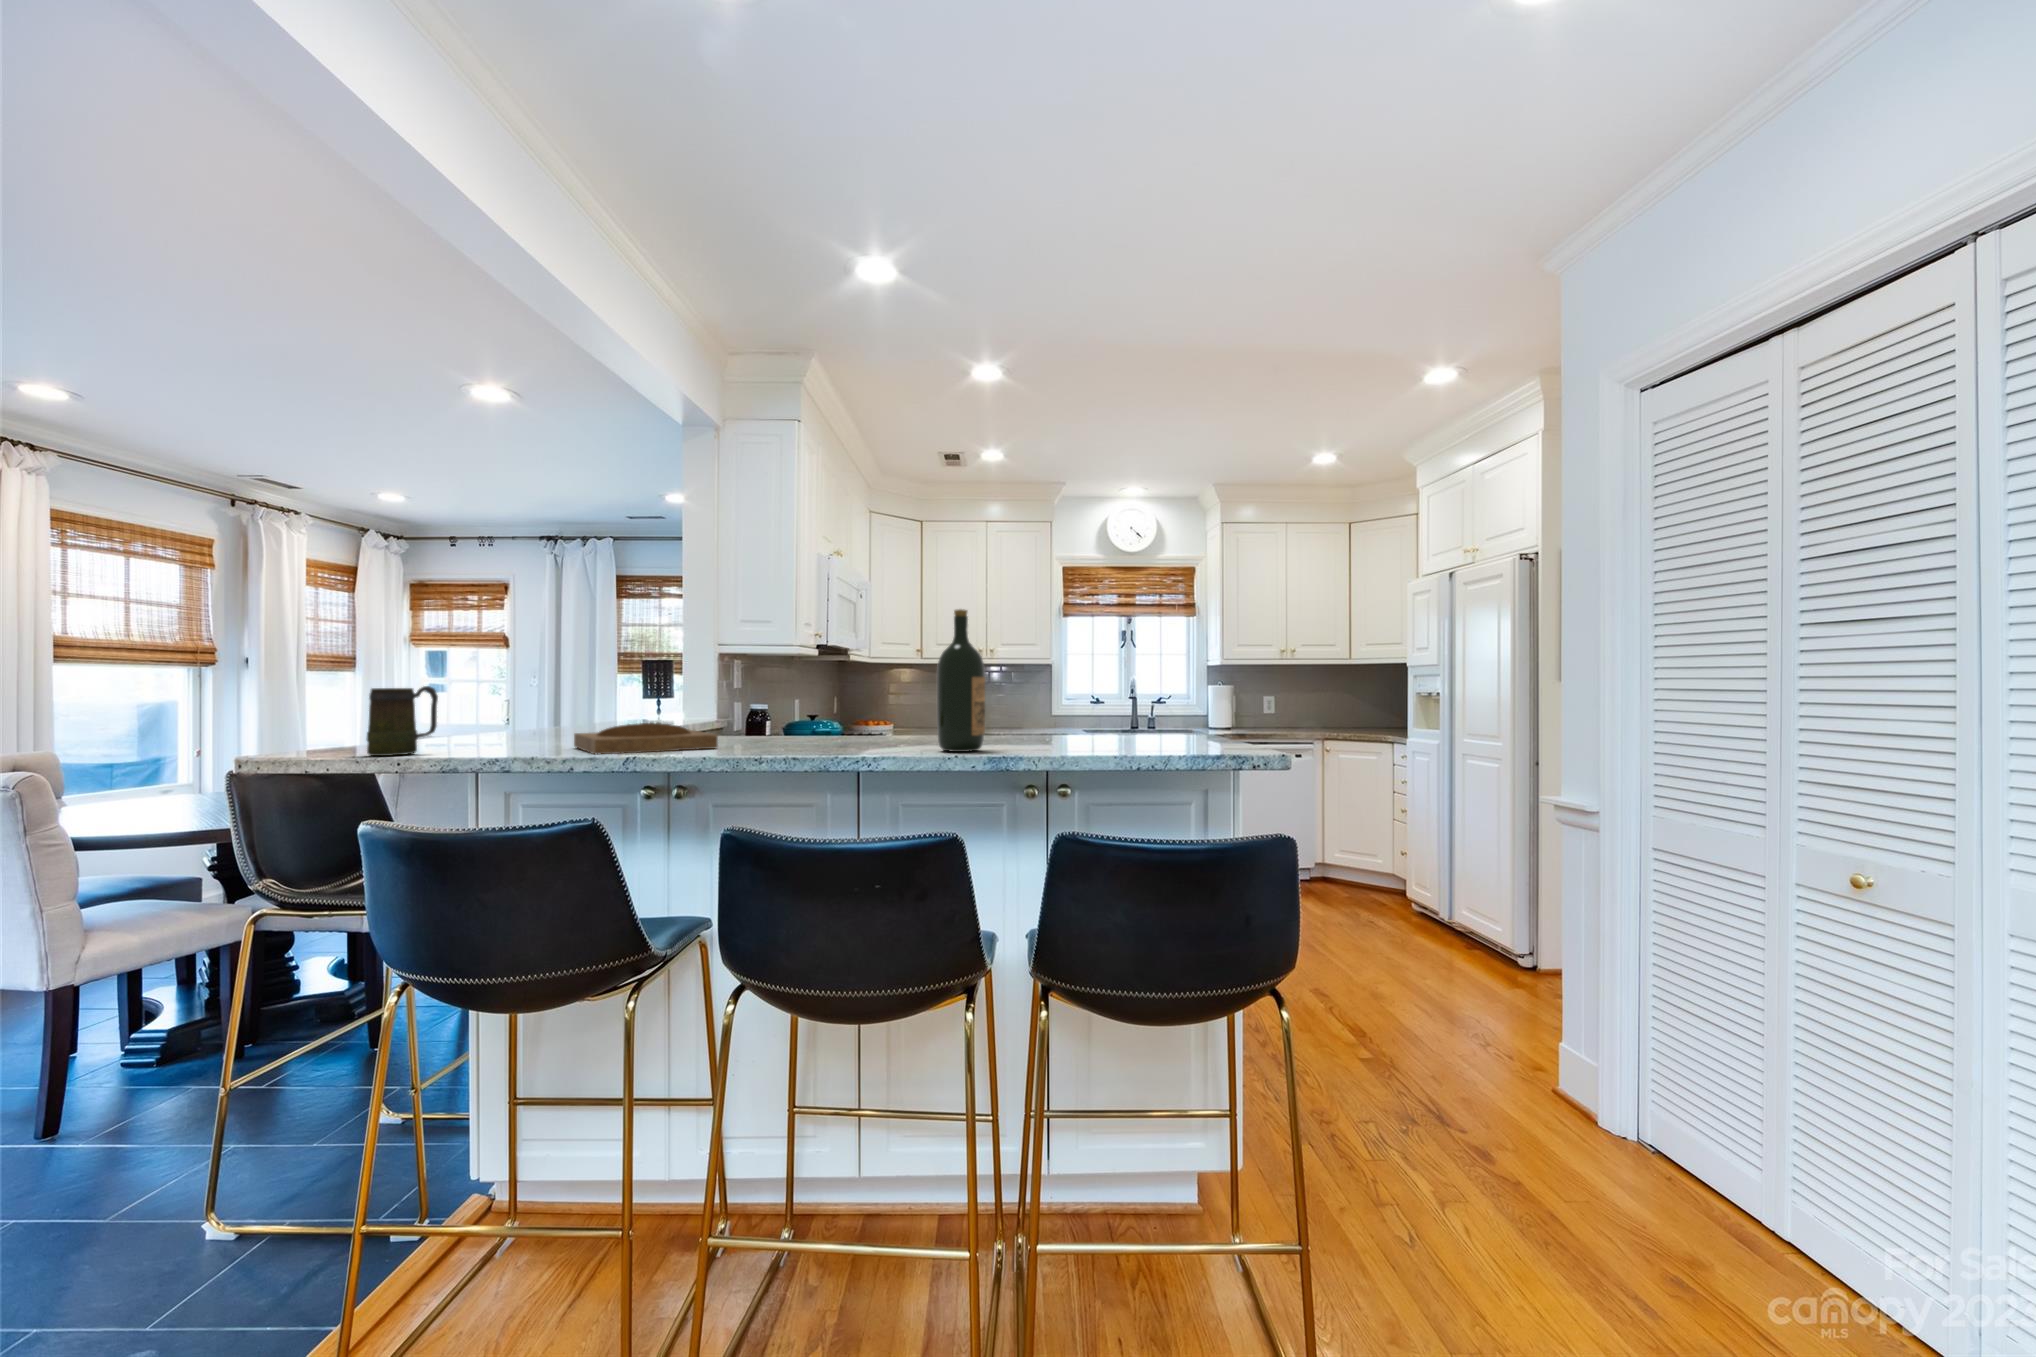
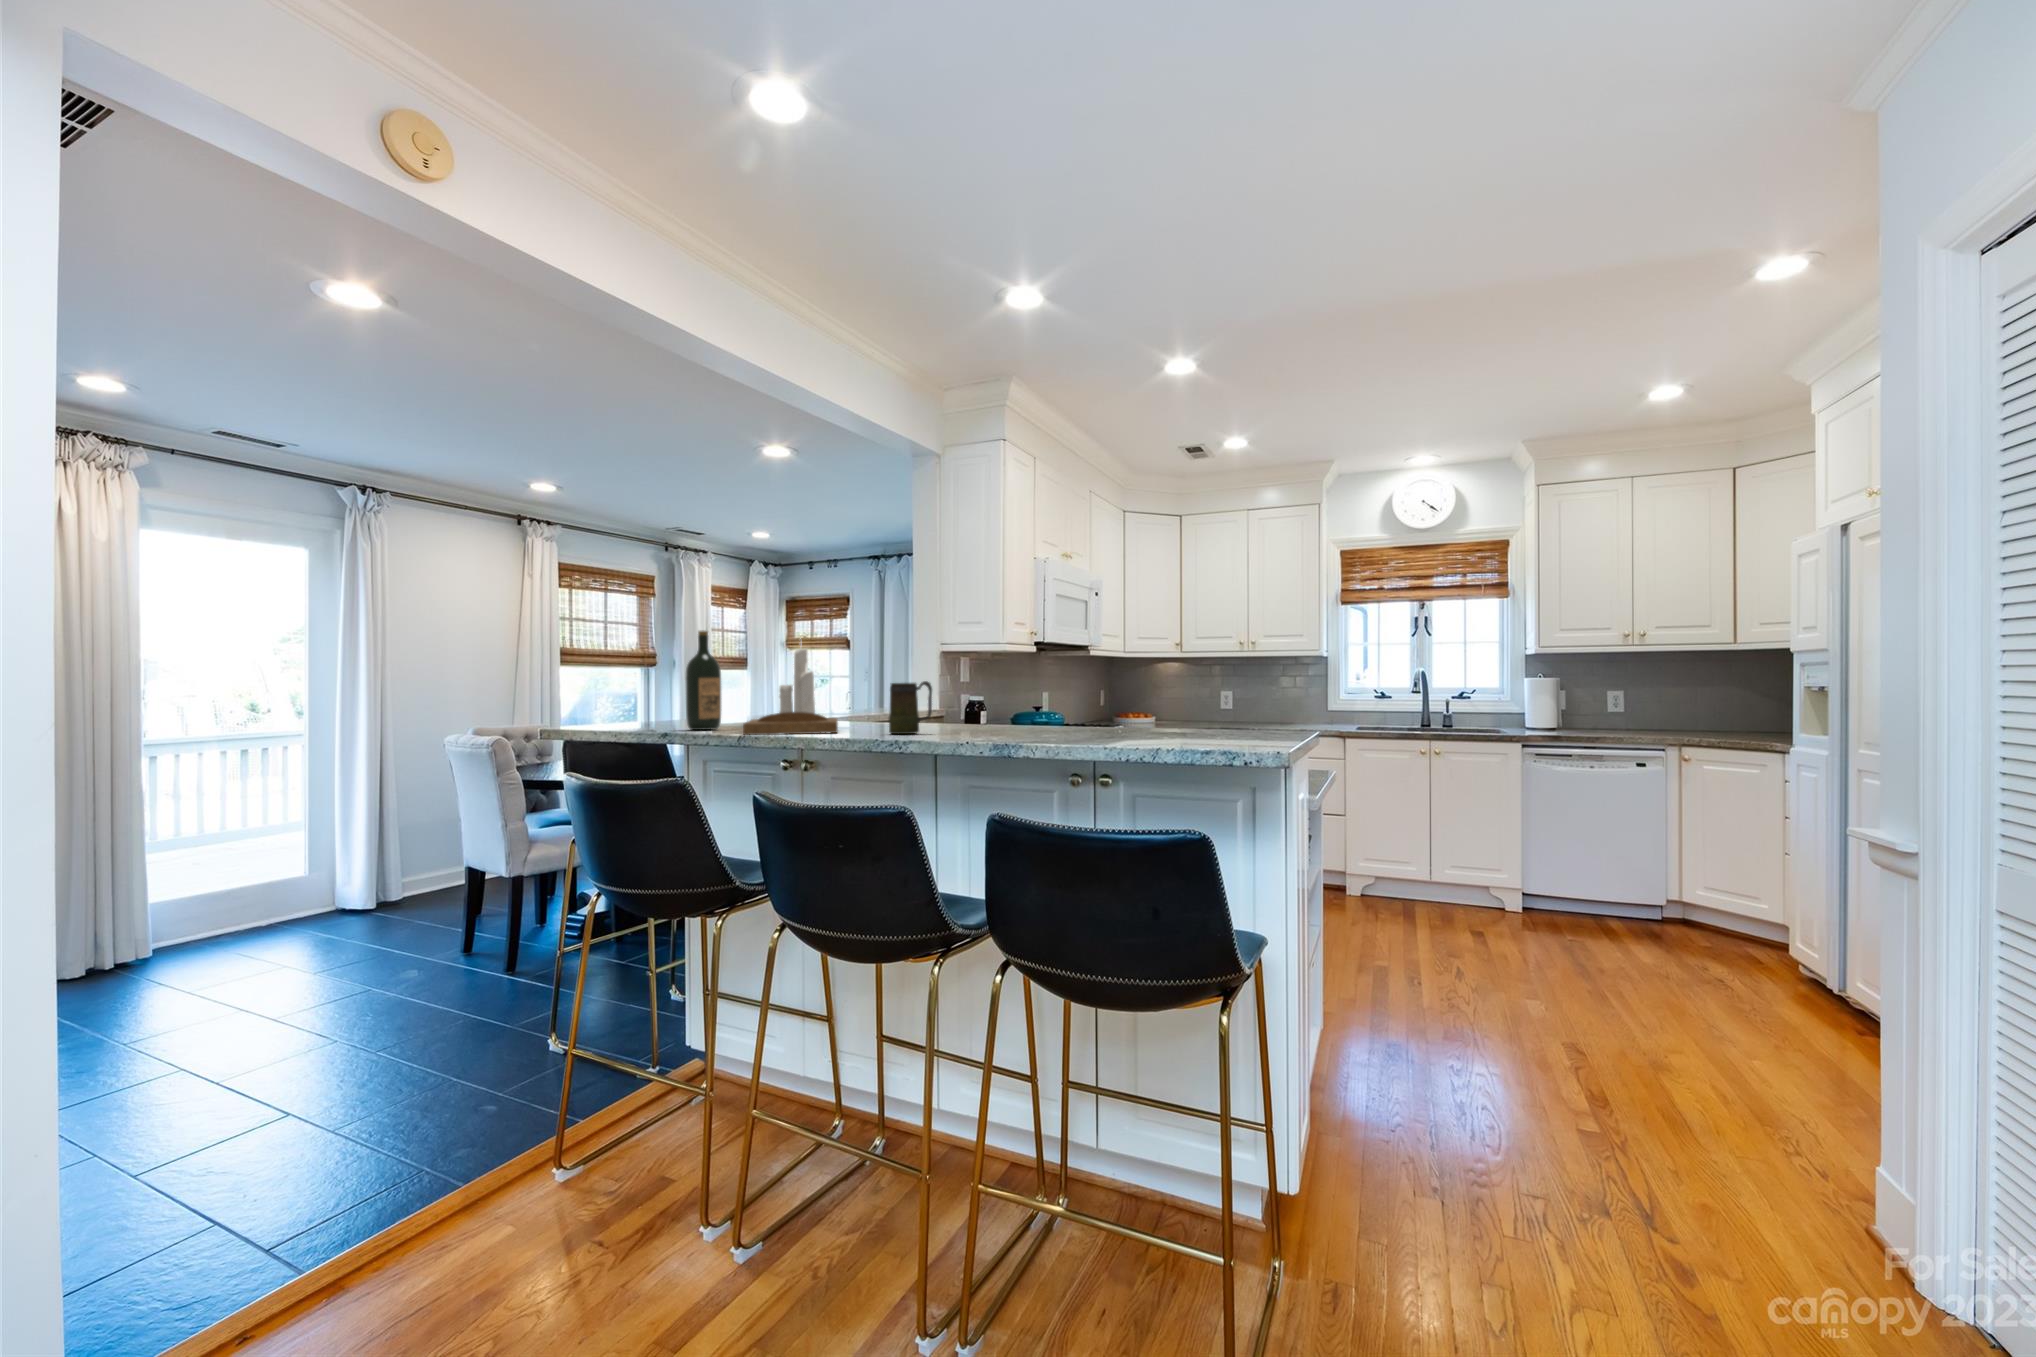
wine bottle: present [937,609,985,752] -> present [685,631,721,730]
candle: none [560,625,618,738] -> present [779,649,815,713]
mug: present [367,686,438,756] -> present [889,681,932,734]

